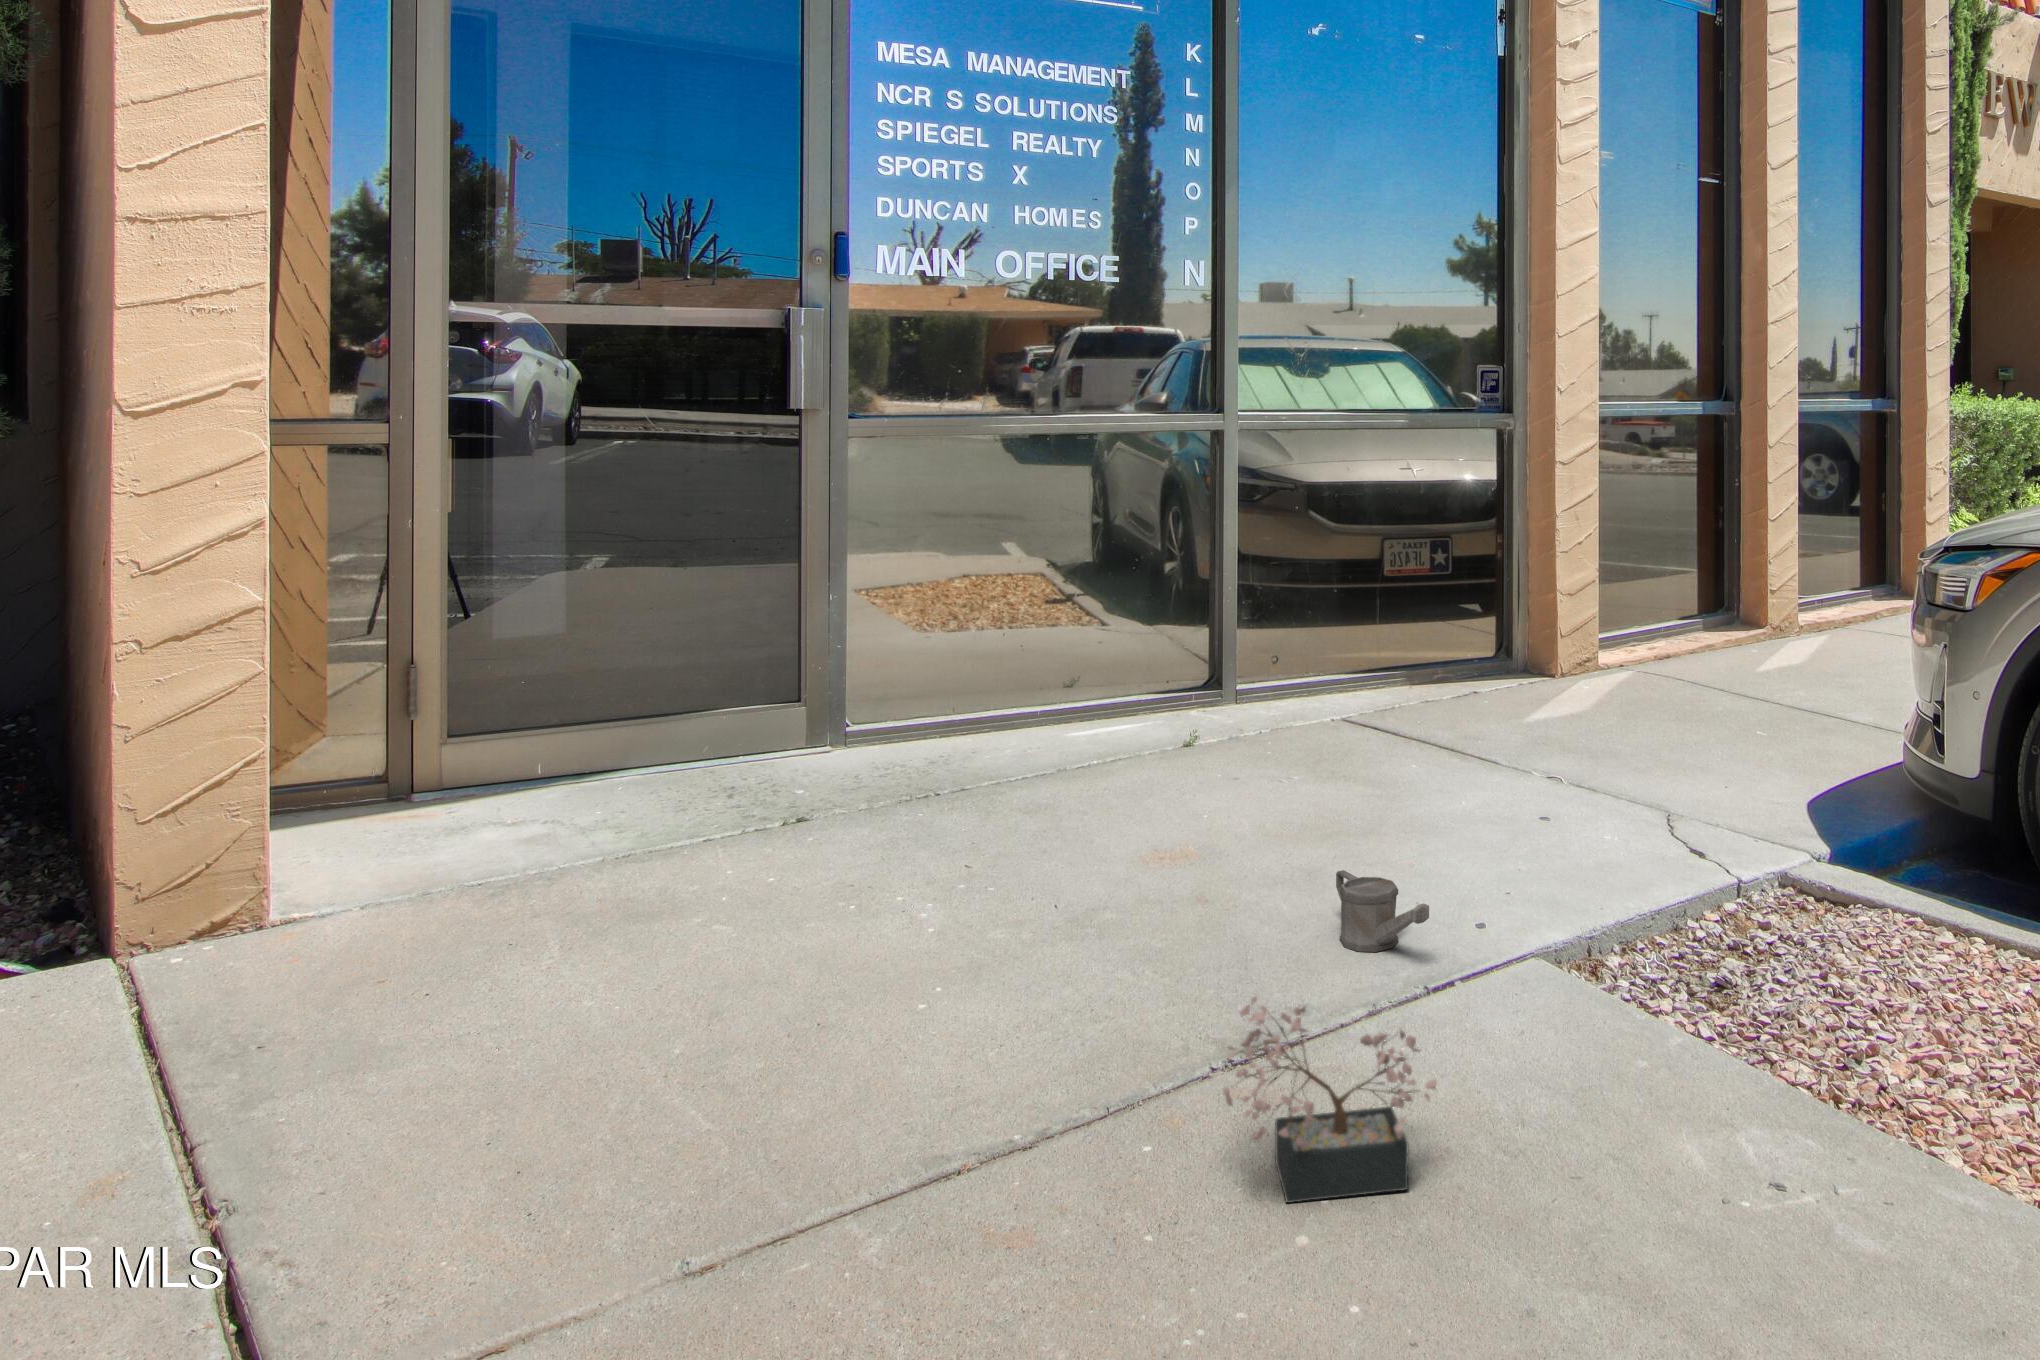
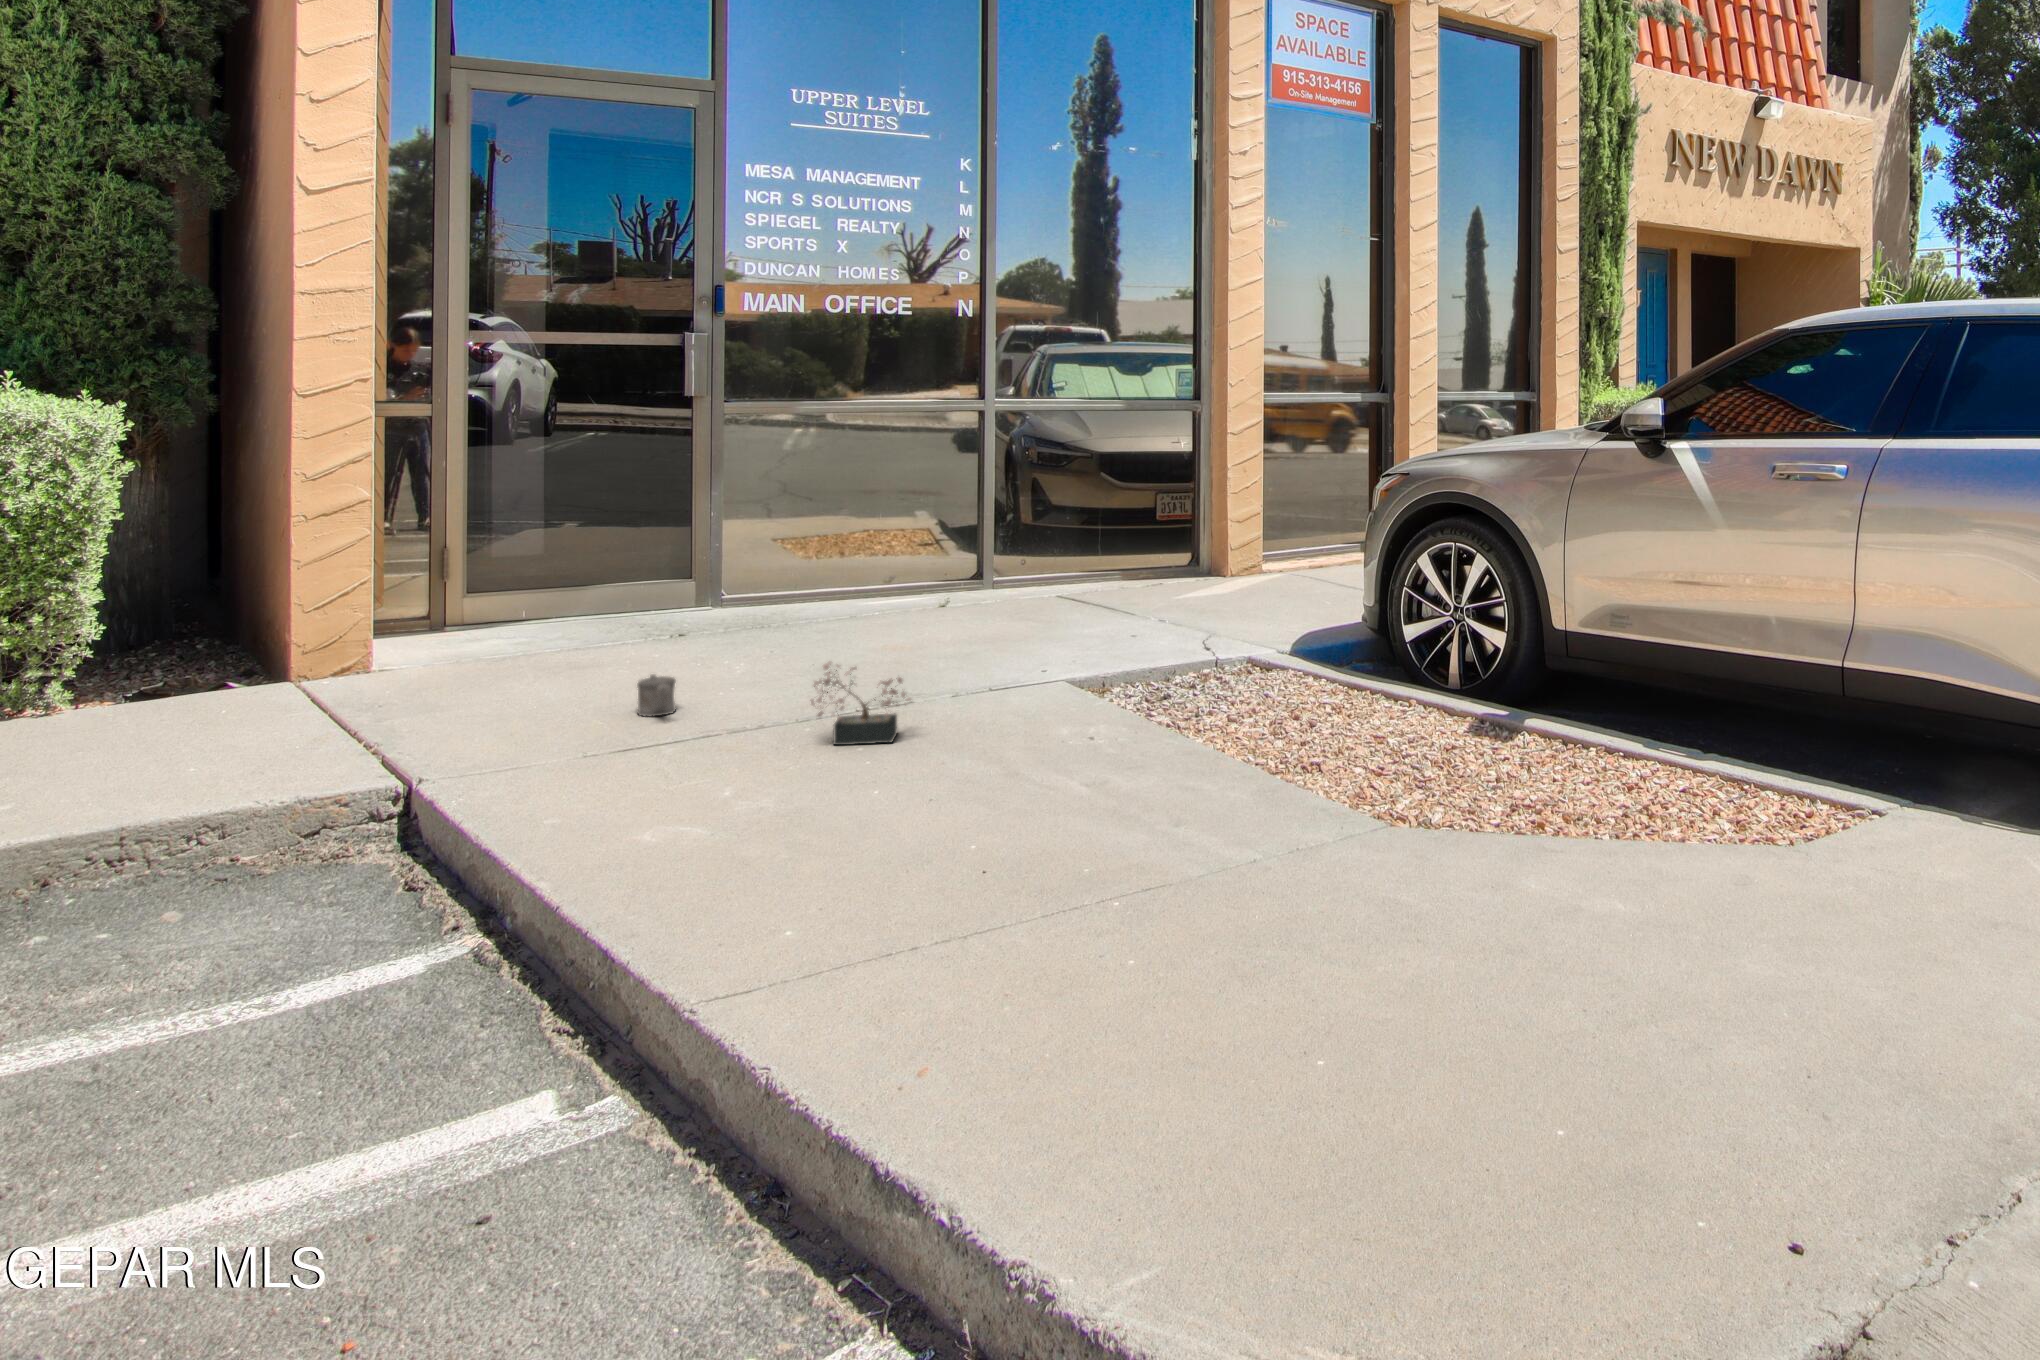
watering can: present [1336,870,1429,952] -> present [637,674,676,717]

